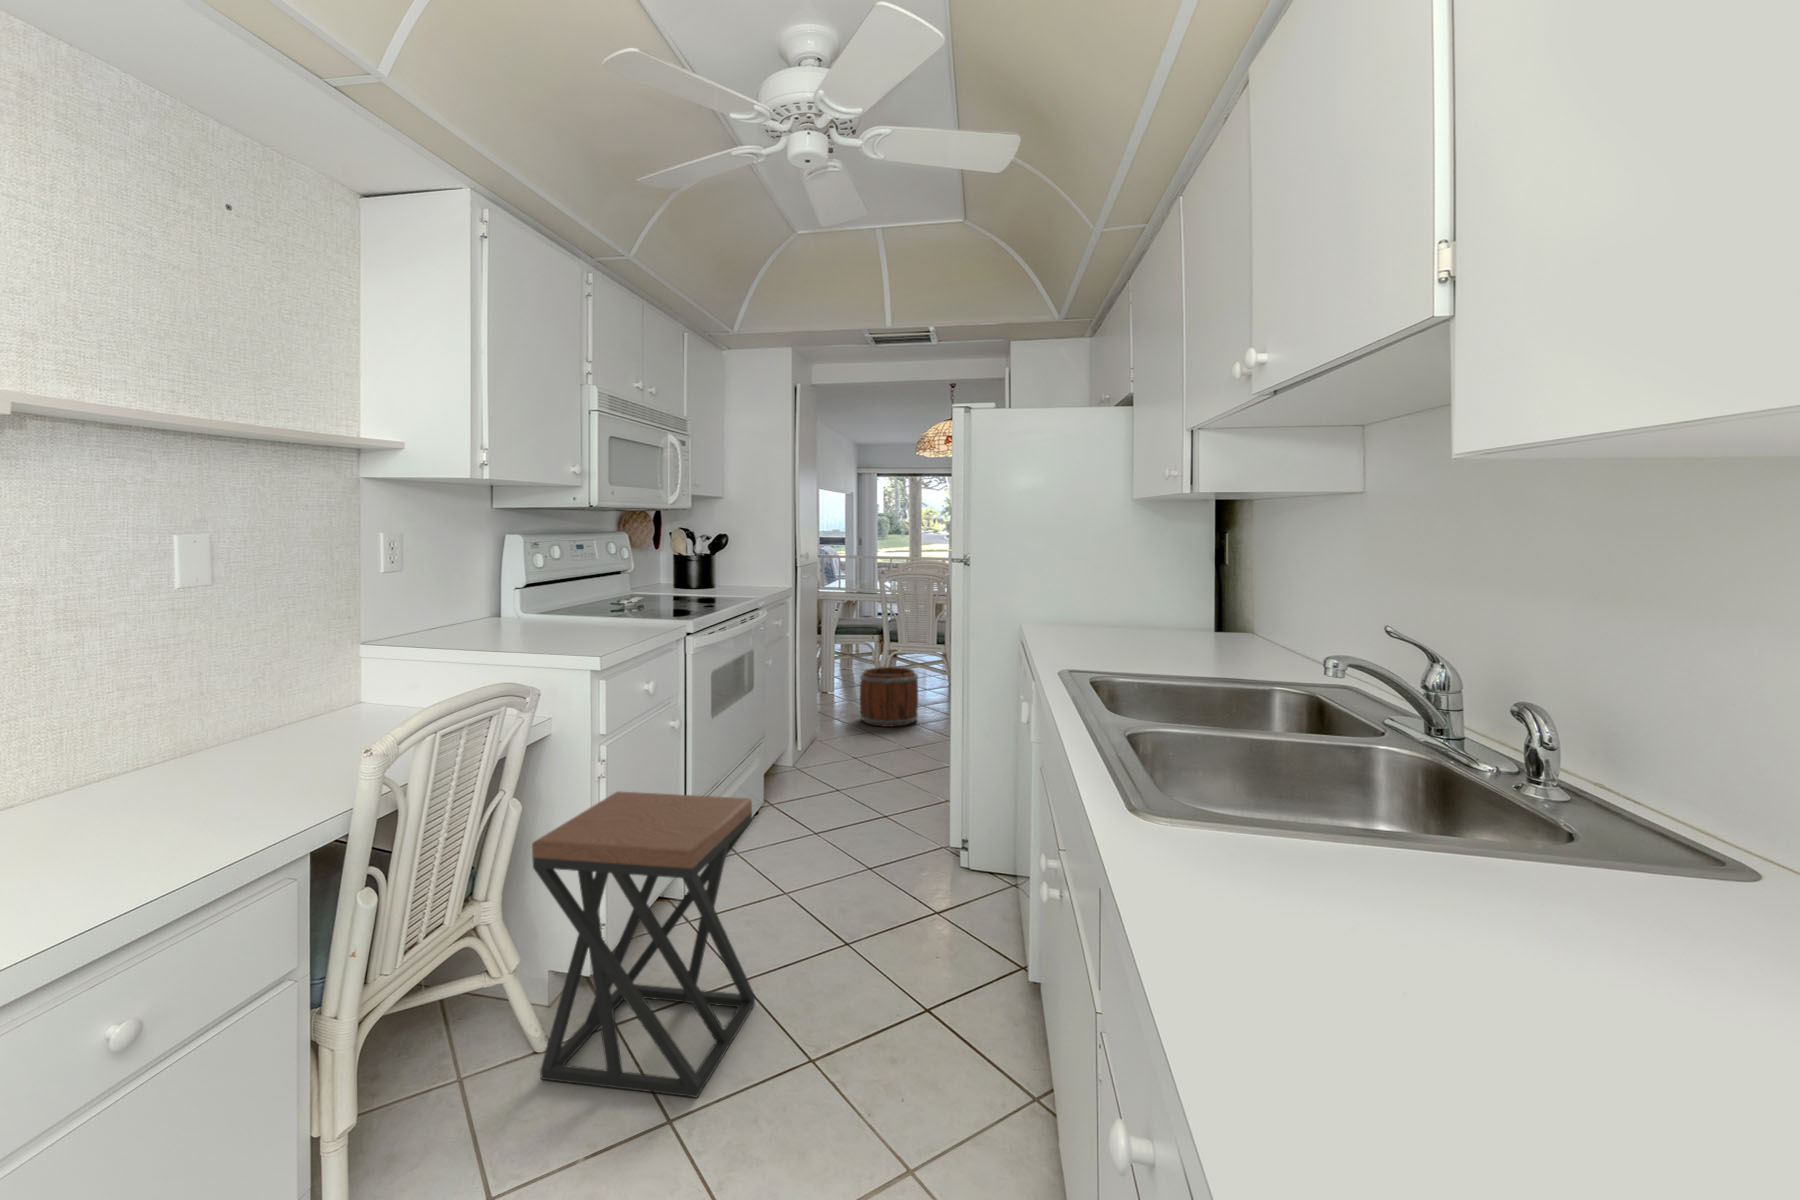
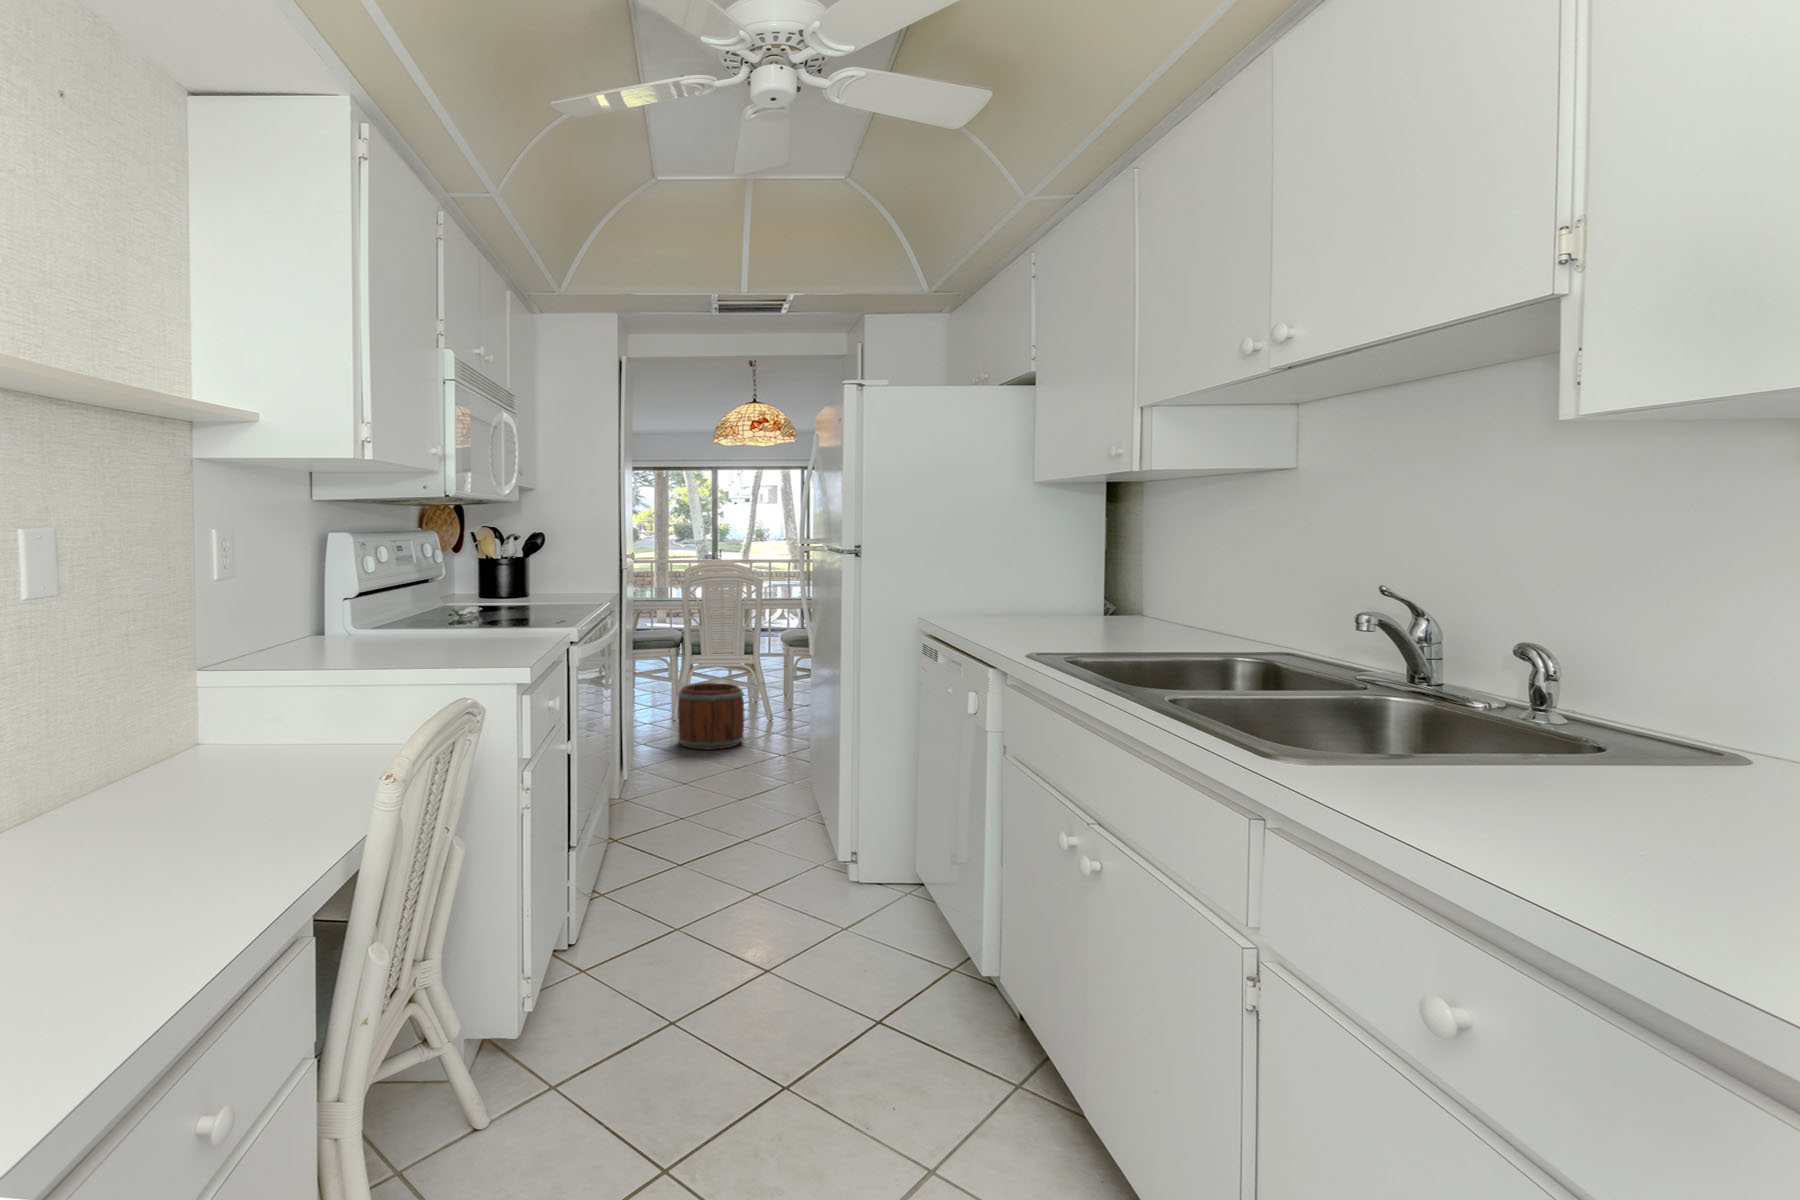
stool: present [532,791,755,1097] -> none [492,821,702,1146]

